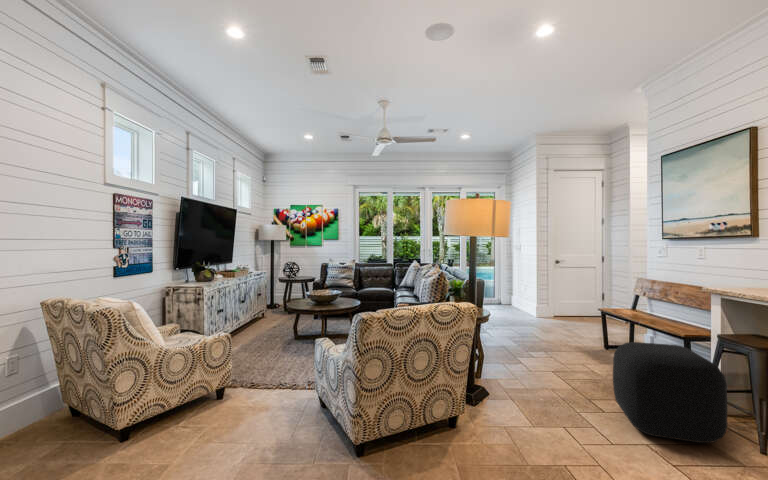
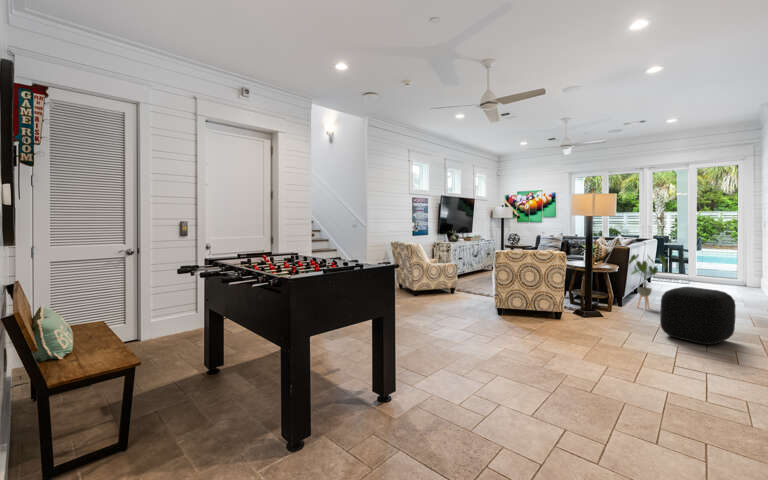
house plant: none [485,287,532,366] -> present [629,254,666,309]

